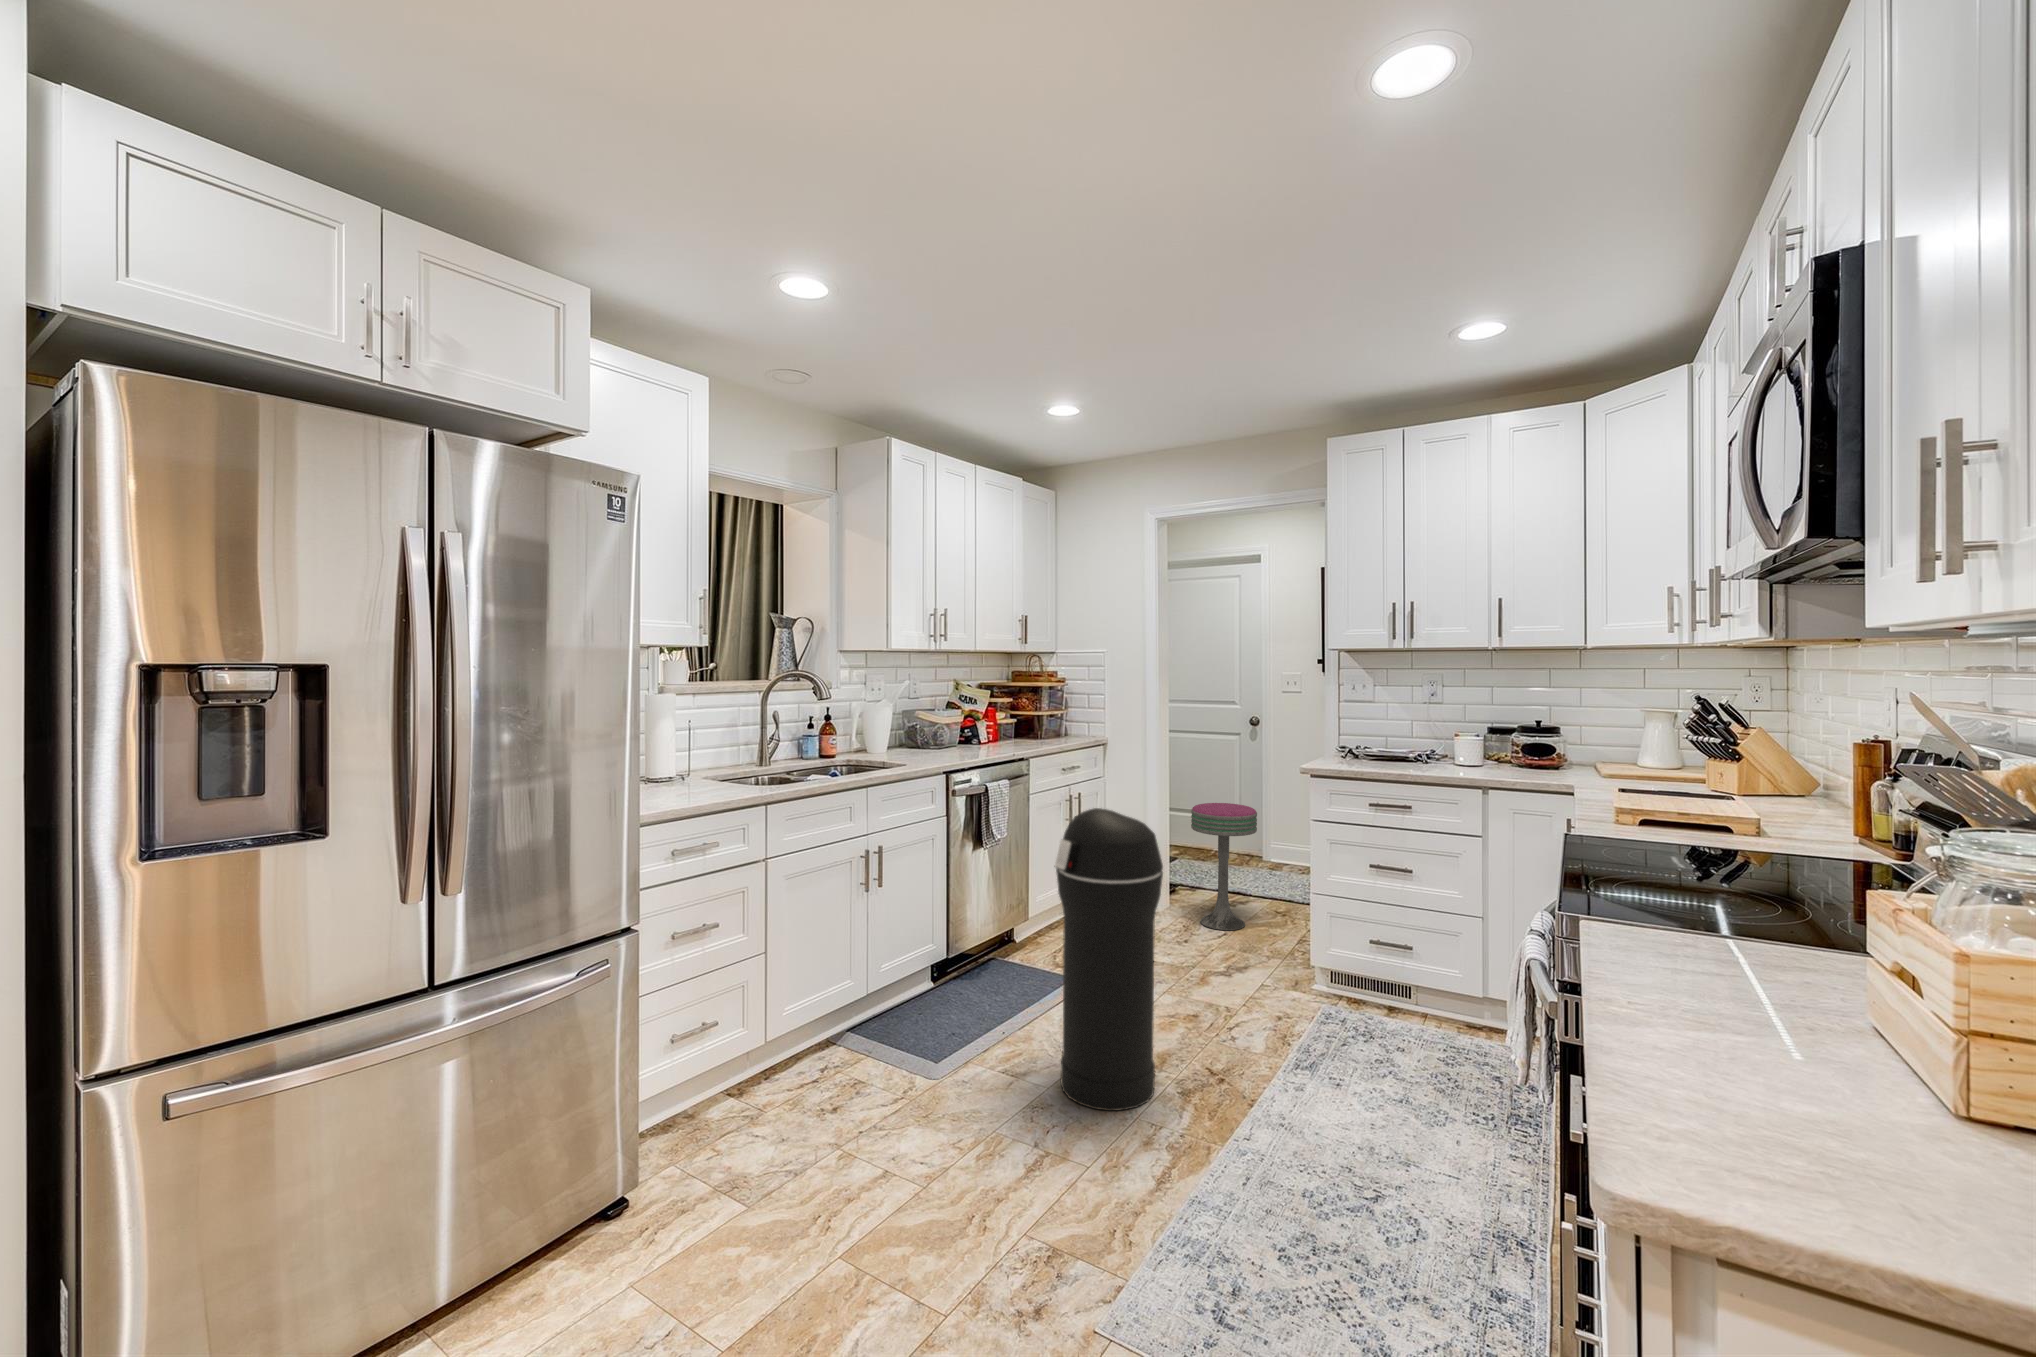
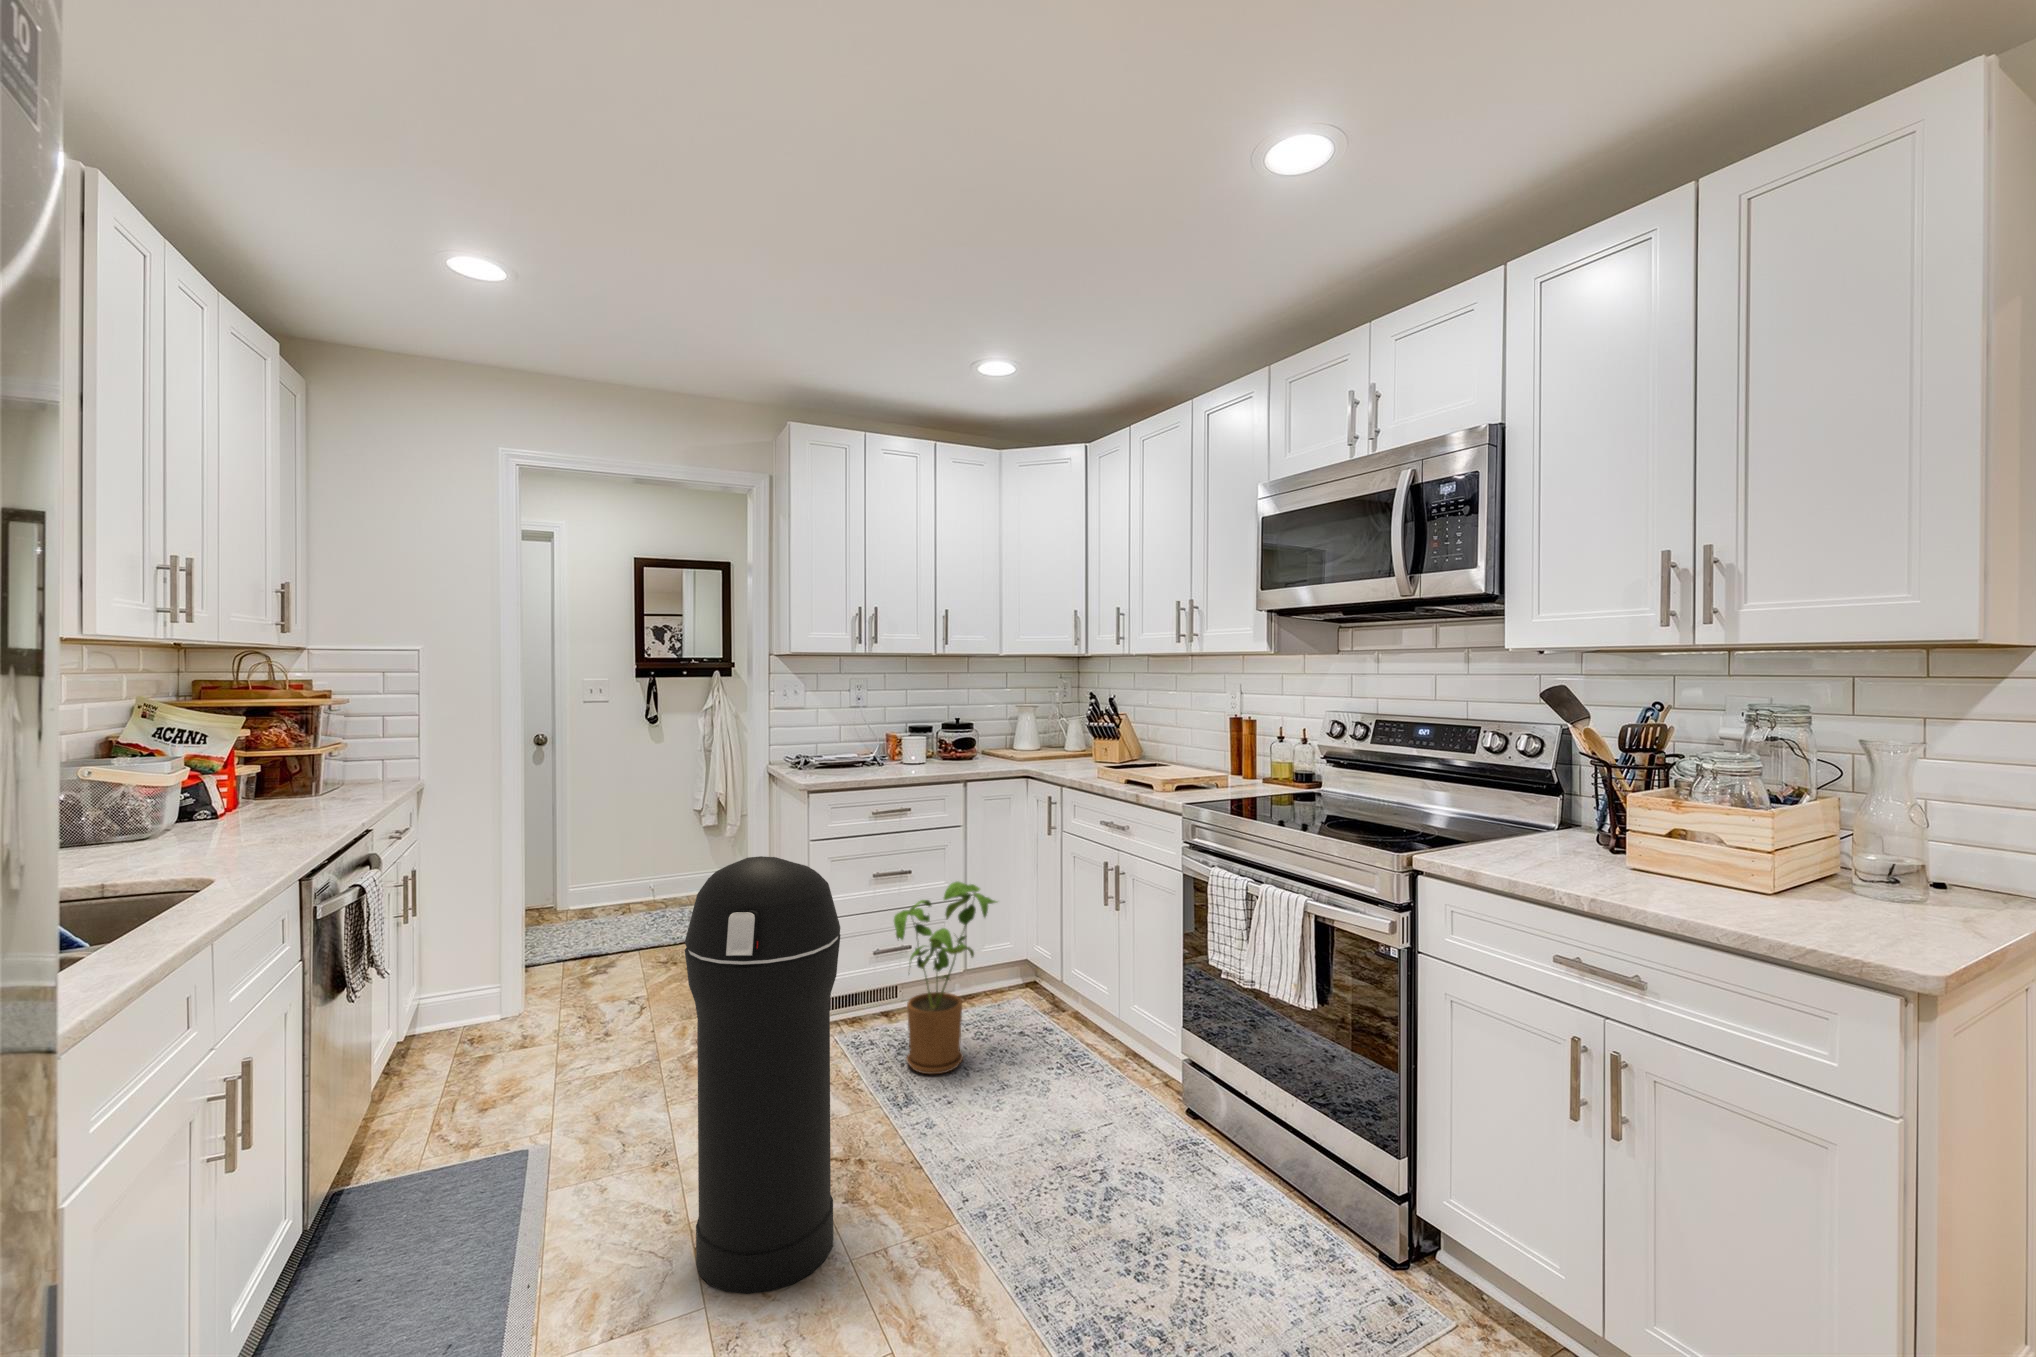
bar stool: present [1191,803,1257,930] -> none [570,844,660,1012]
house plant: none [1331,887,1446,1066] -> present [894,881,997,1074]

